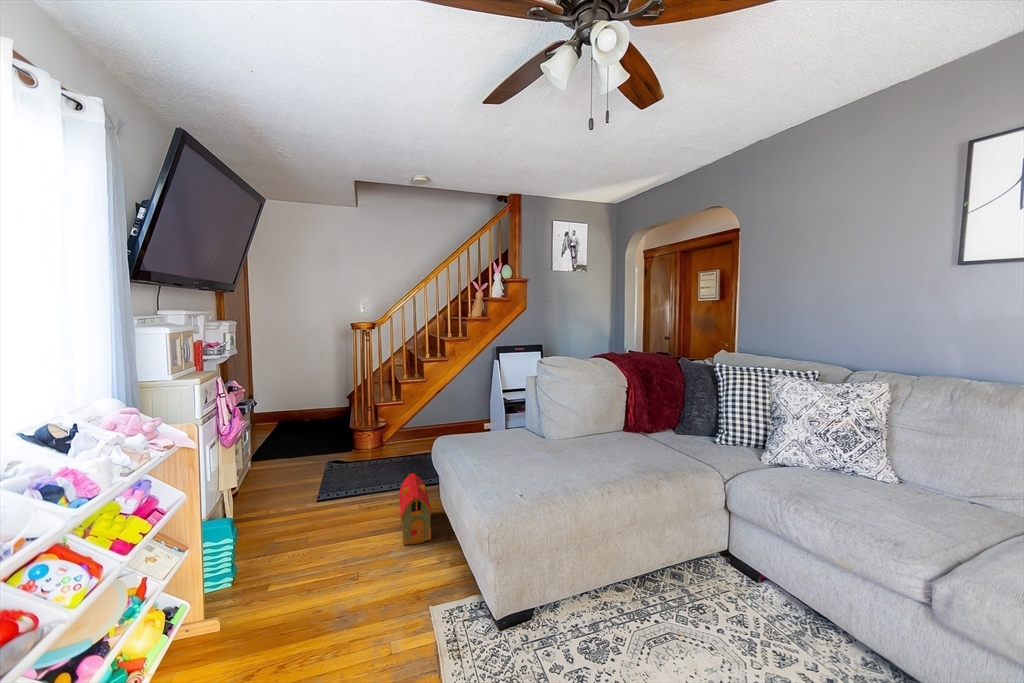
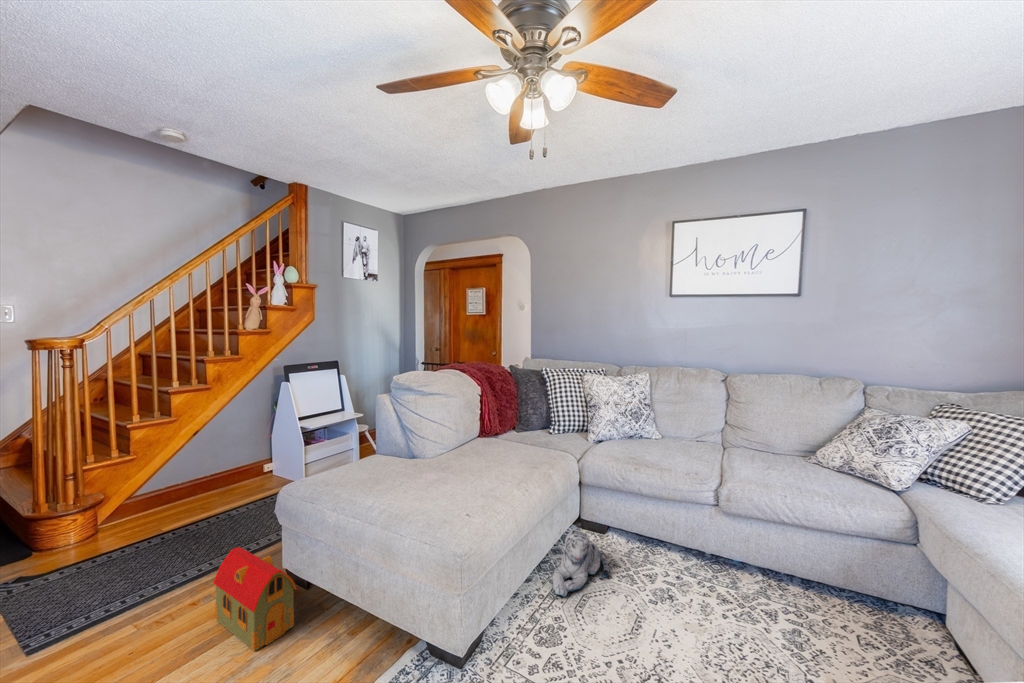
plush toy: none [633,556,732,630] -> present [553,530,609,597]

